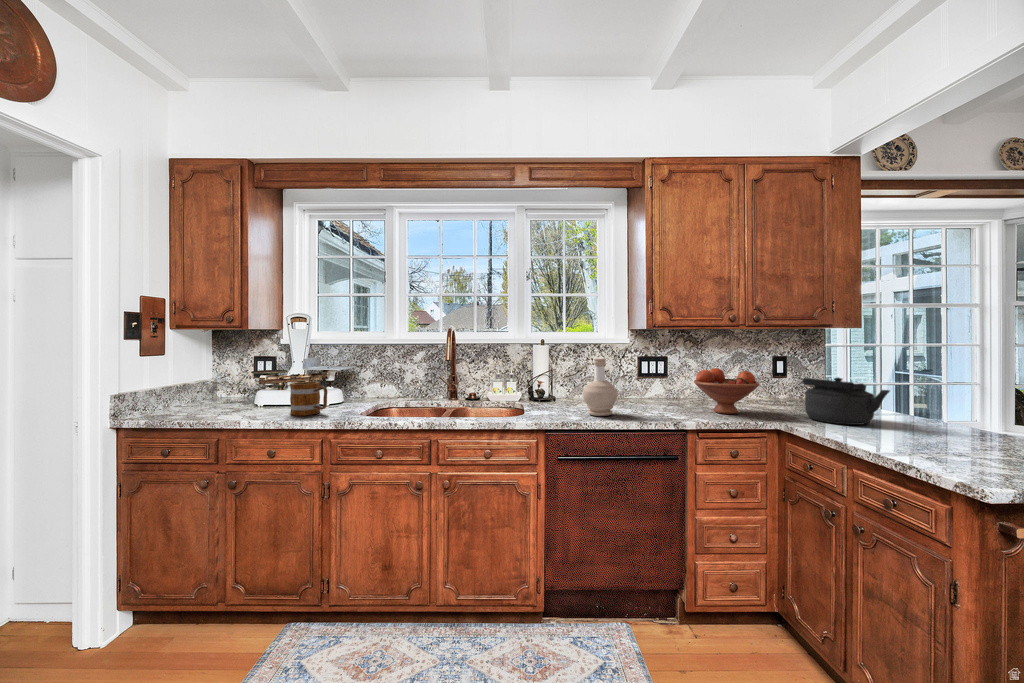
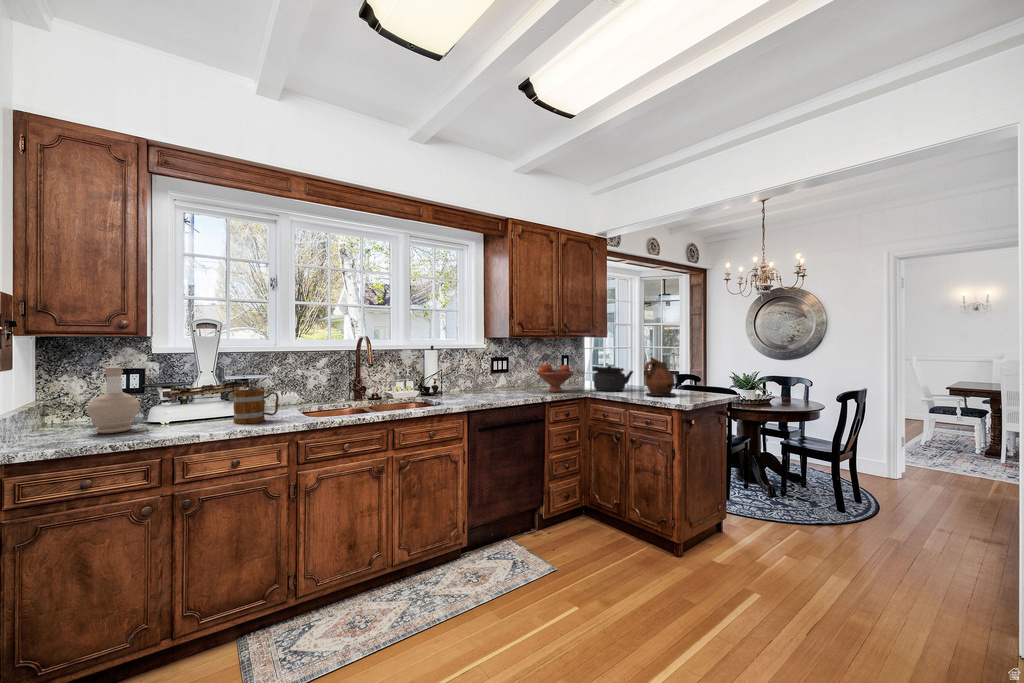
bottle: present [583,358,618,416] -> present [87,367,140,433]
ceramic pitcher: none [895,367,993,457] -> present [644,358,676,397]

